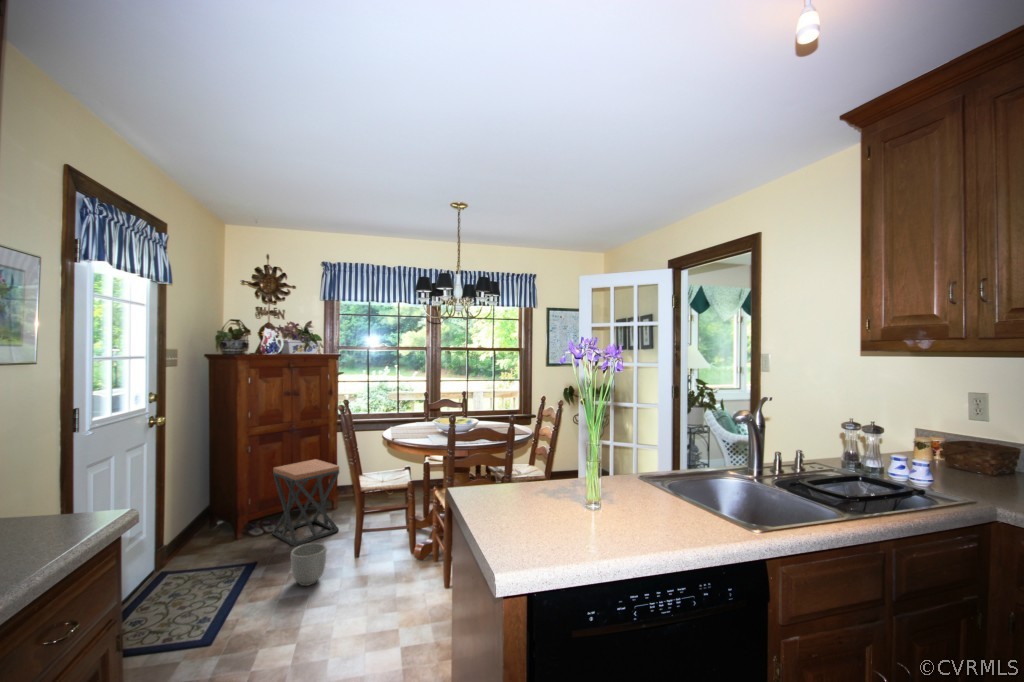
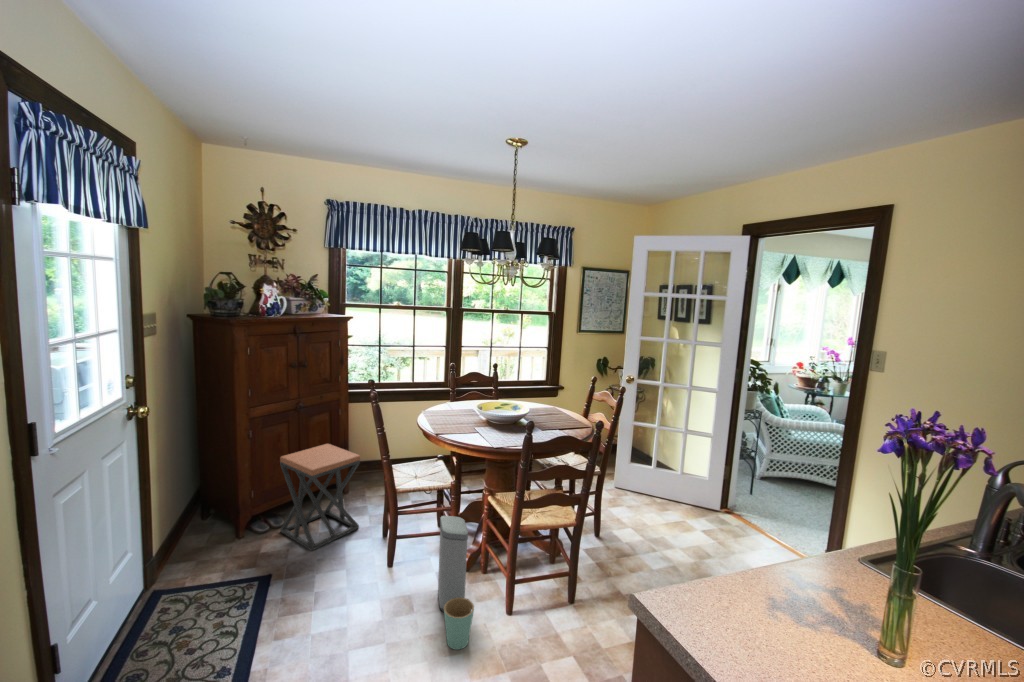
trash can: none [385,504,413,609] -> present [438,516,474,650]
planter: present [291,543,327,586] -> none [320,559,362,613]

